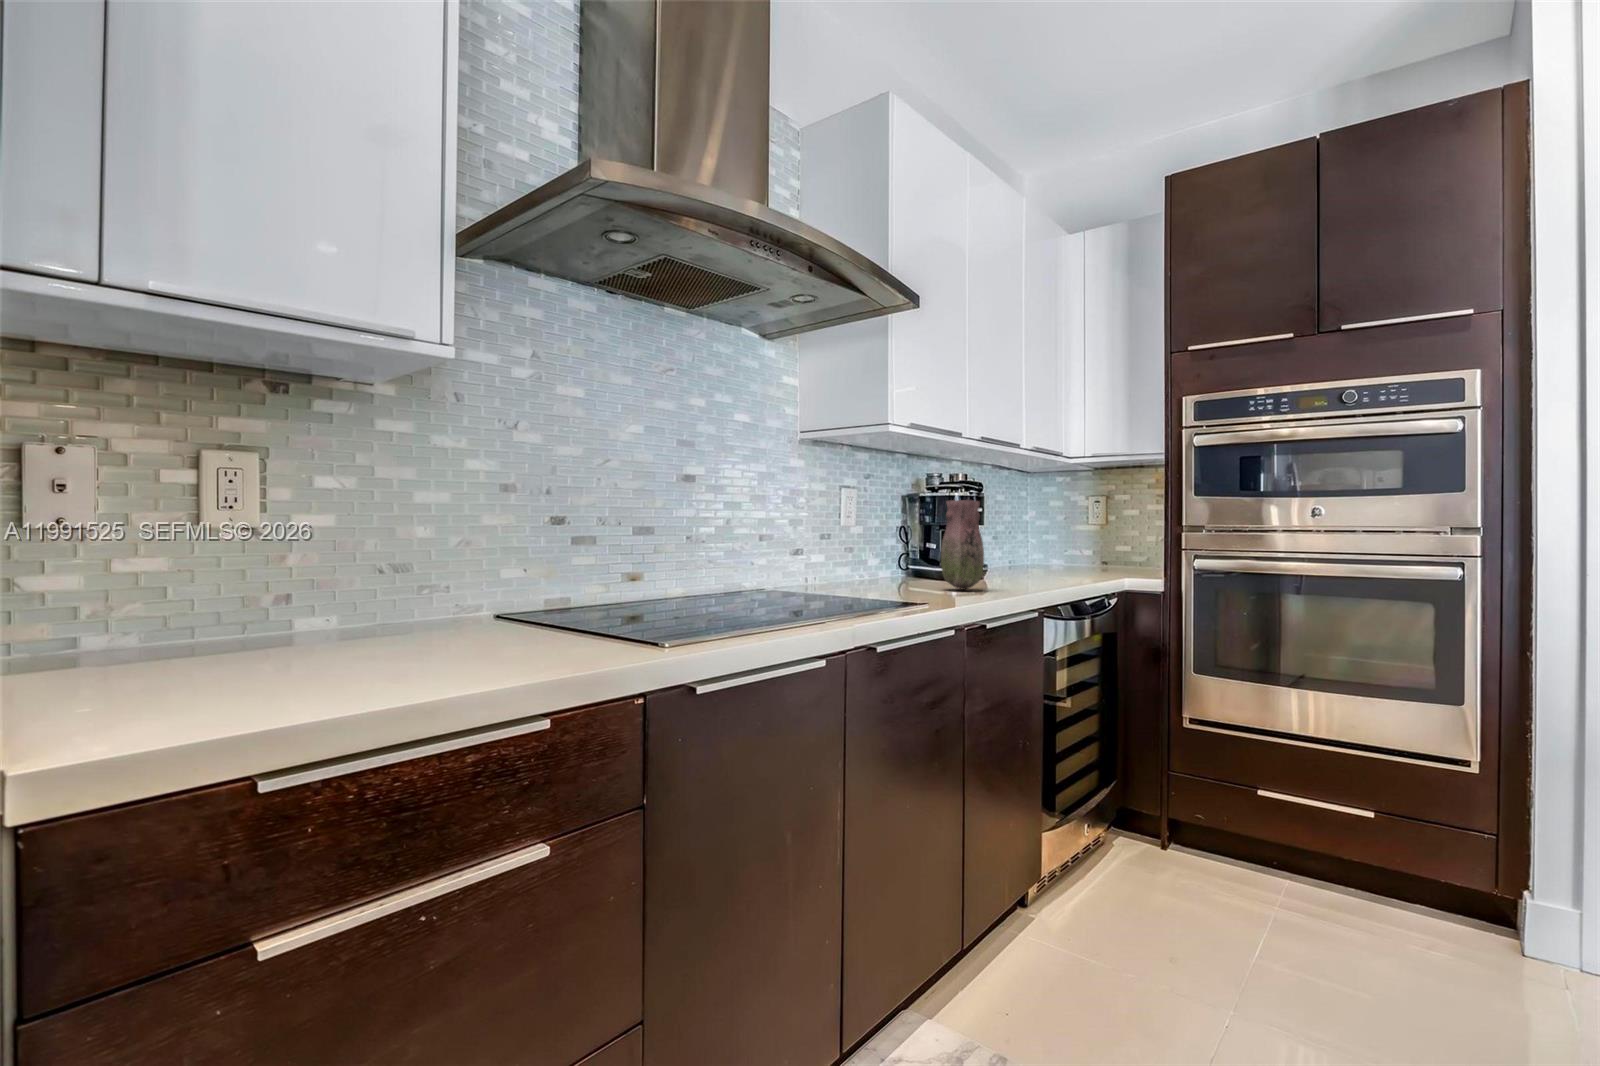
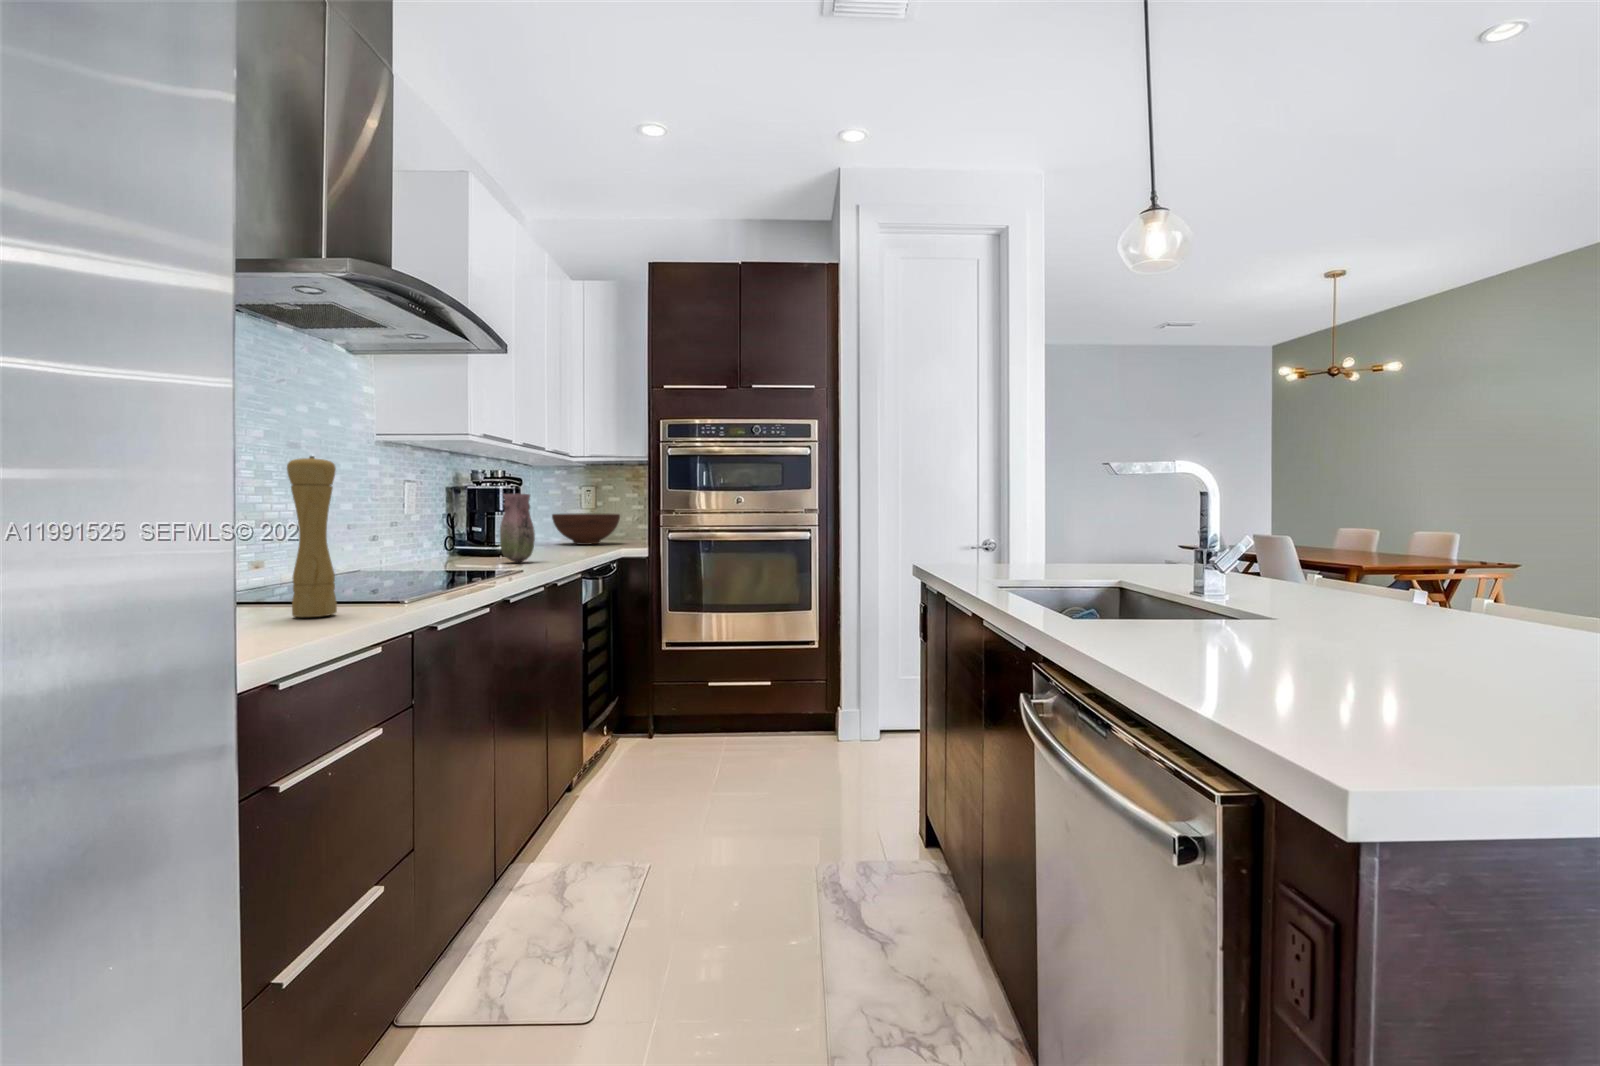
pepper mill: none [569,441,623,648] -> present [287,456,337,617]
fruit bowl: none [1045,530,1136,570] -> present [552,514,620,545]

